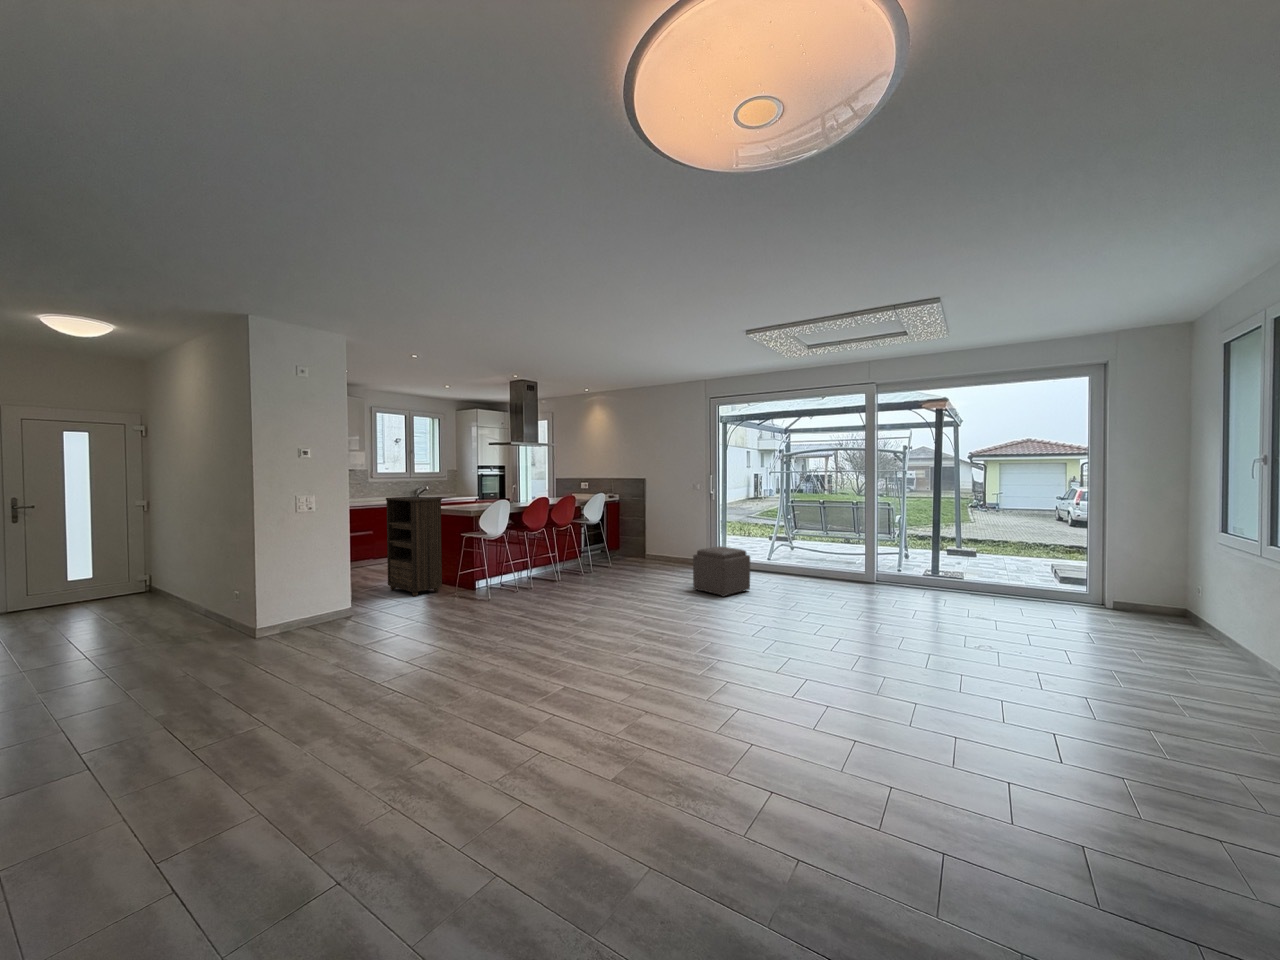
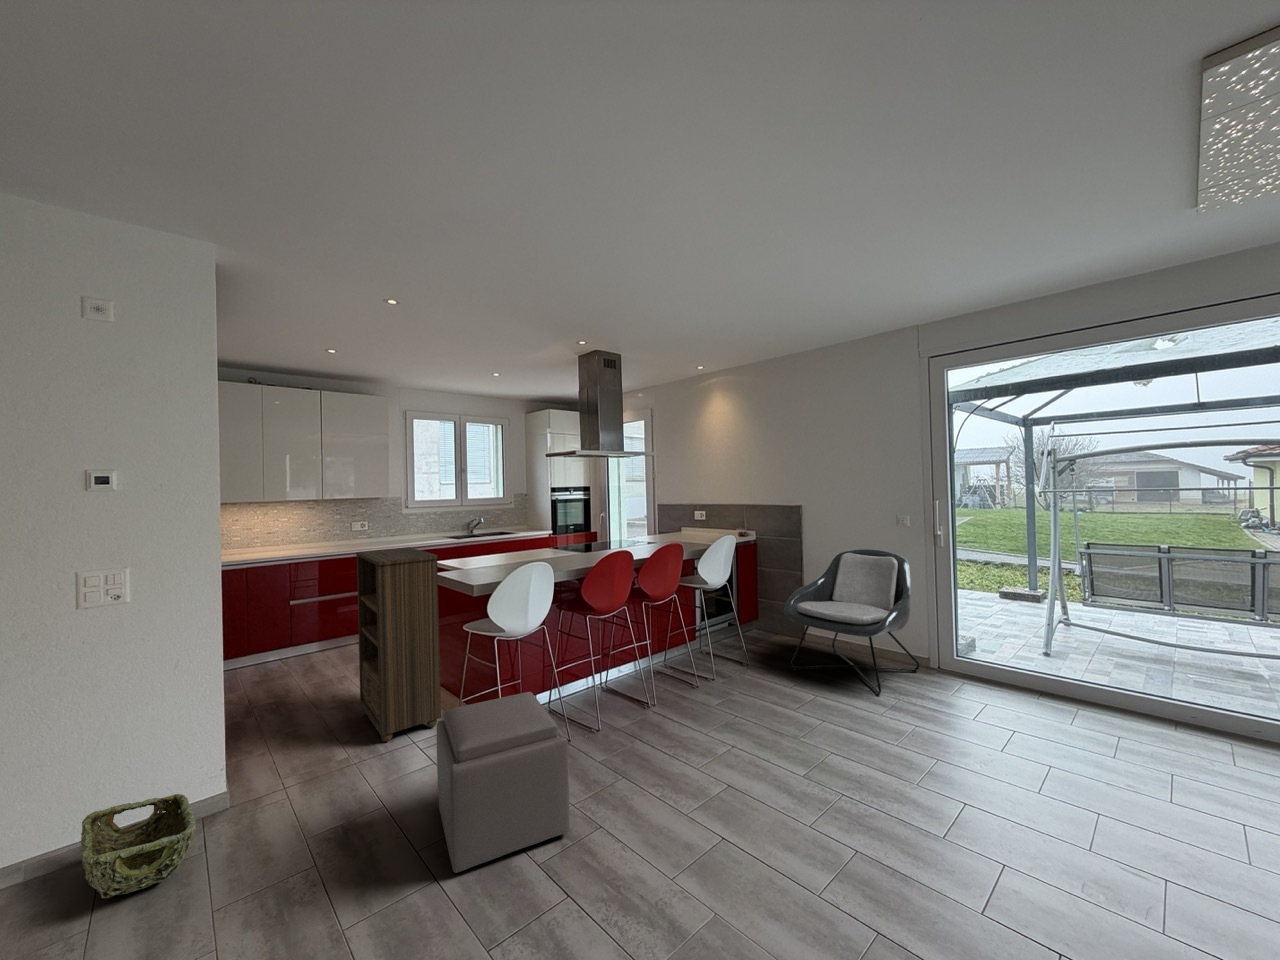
lounge chair: none [631,503,701,575] -> present [784,549,919,695]
ottoman: present [693,546,750,597] -> present [437,692,569,873]
woven basket: none [307,601,364,628] -> present [81,794,196,898]

